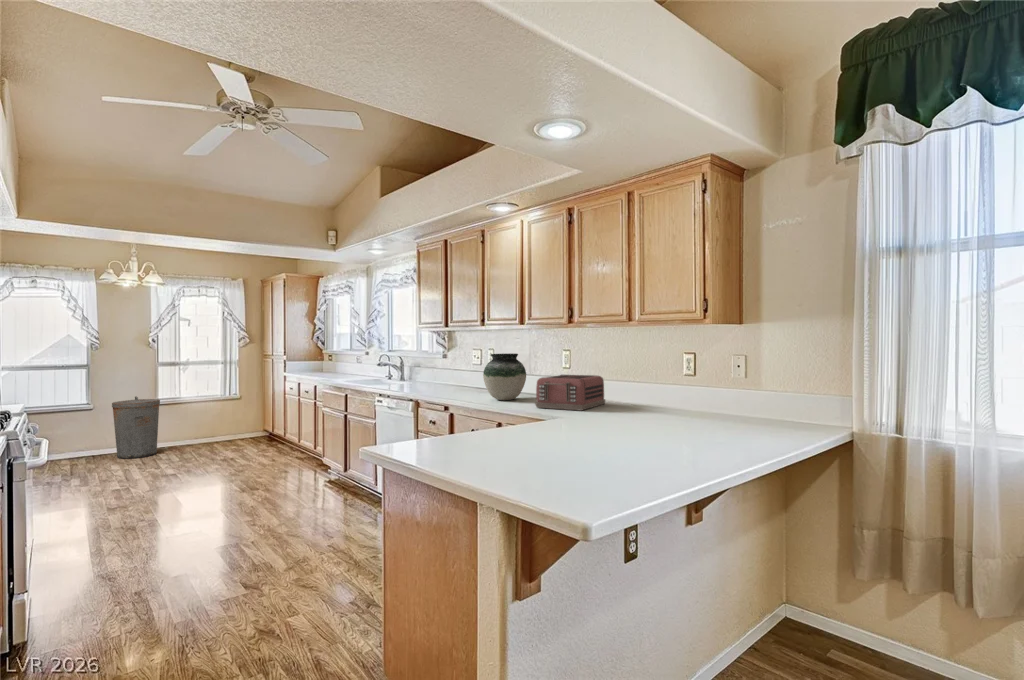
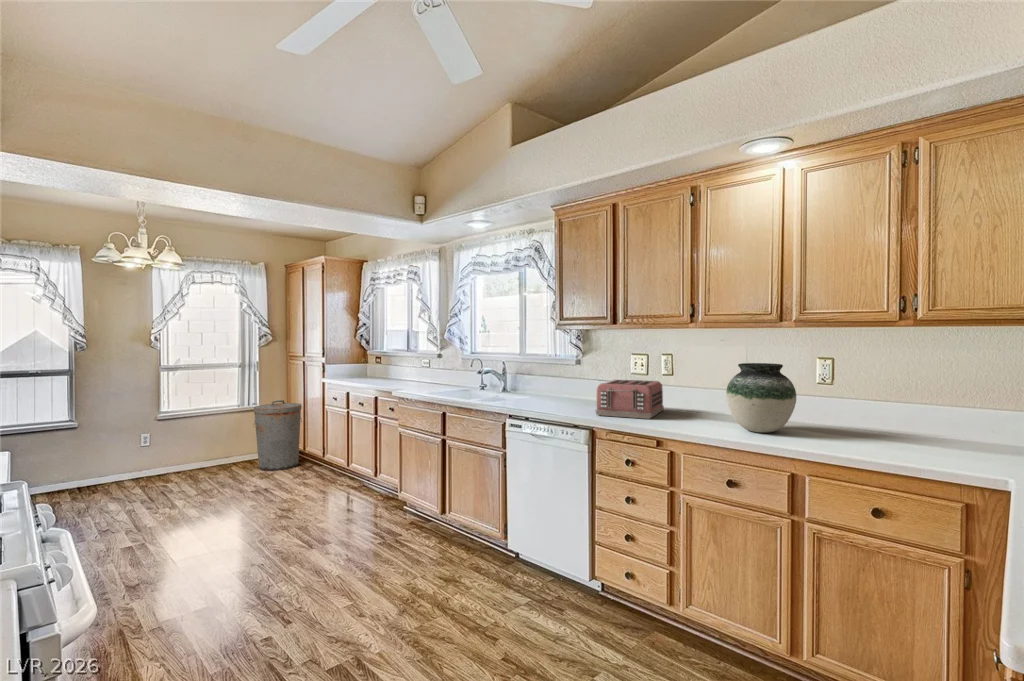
toaster: present [535,375,605,410] -> present [595,380,664,419]
trash can: present [112,396,160,459] -> present [254,400,302,471]

